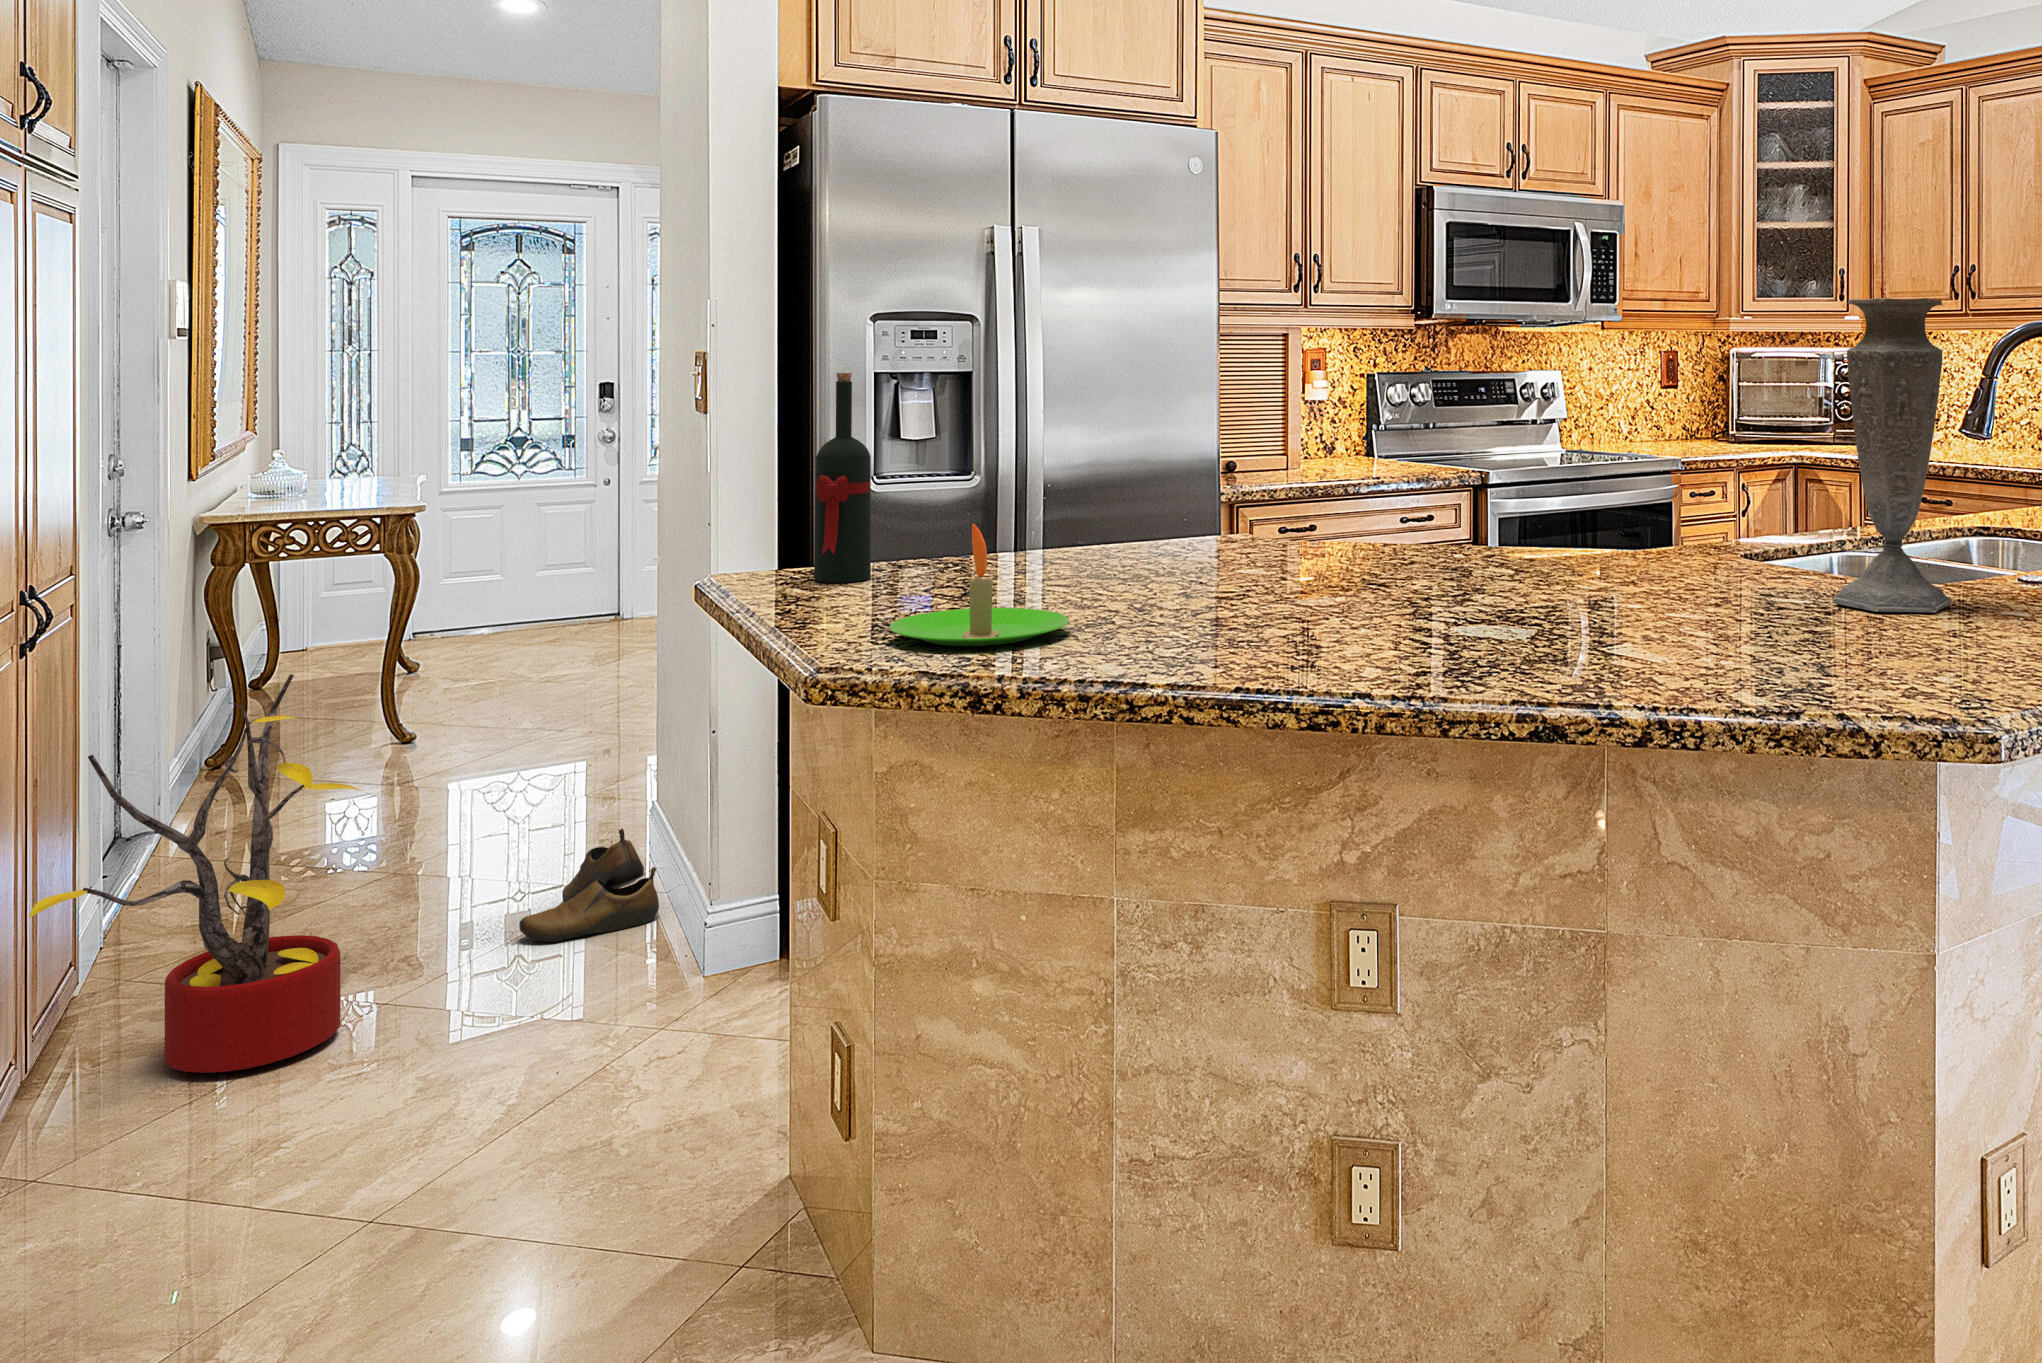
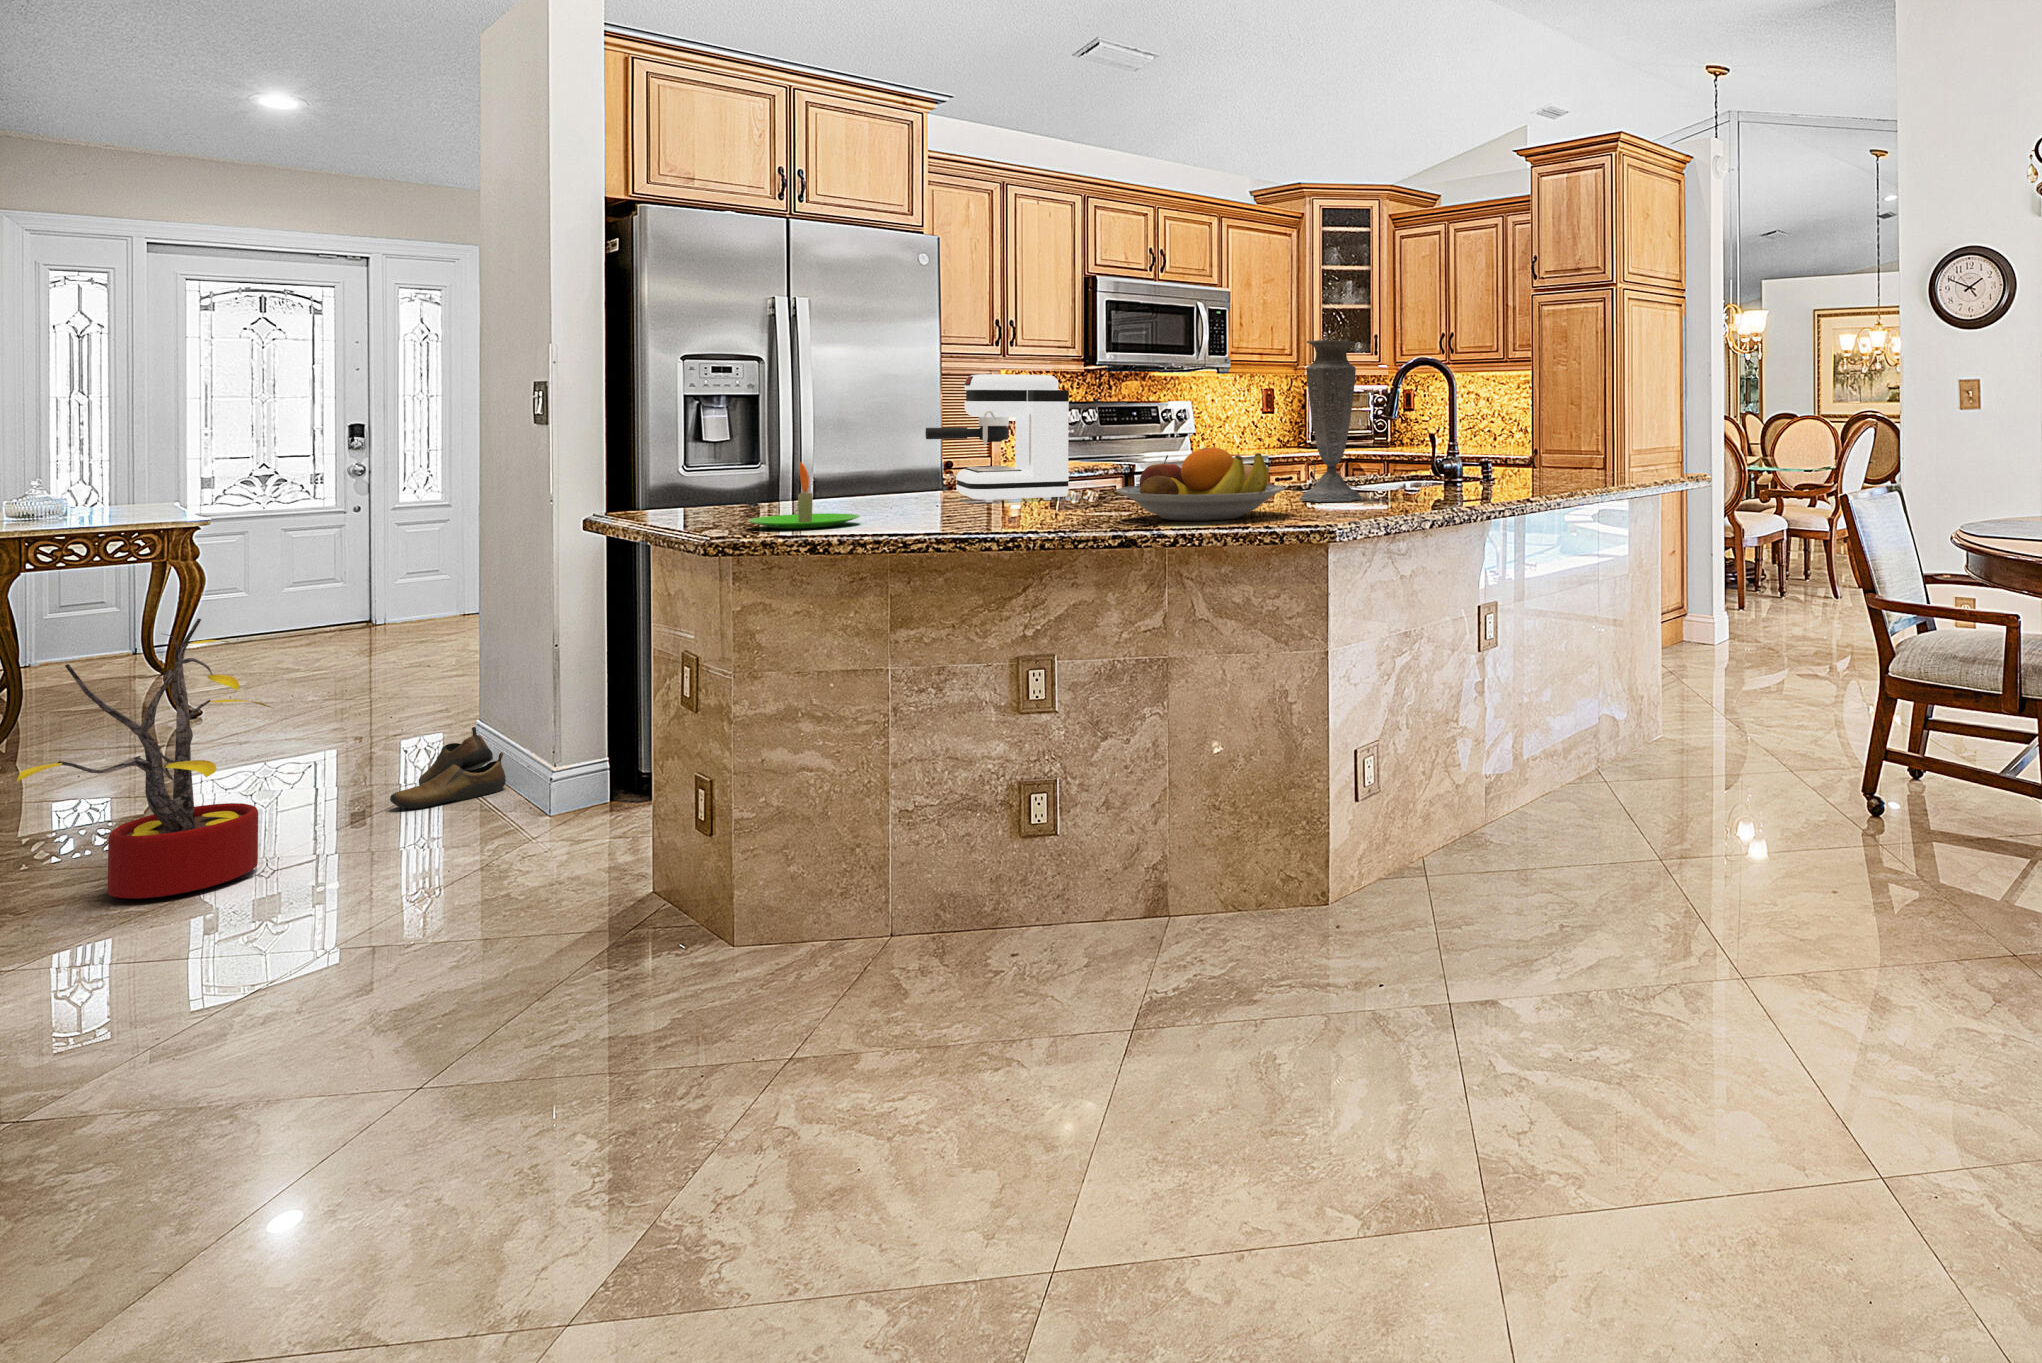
coffee maker: none [1188,353,1413,573] -> present [925,374,1069,503]
wine bottle: present [814,373,871,583] -> none [673,385,712,515]
fruit bowl: none [1513,524,1843,673] -> present [1116,448,1285,521]

